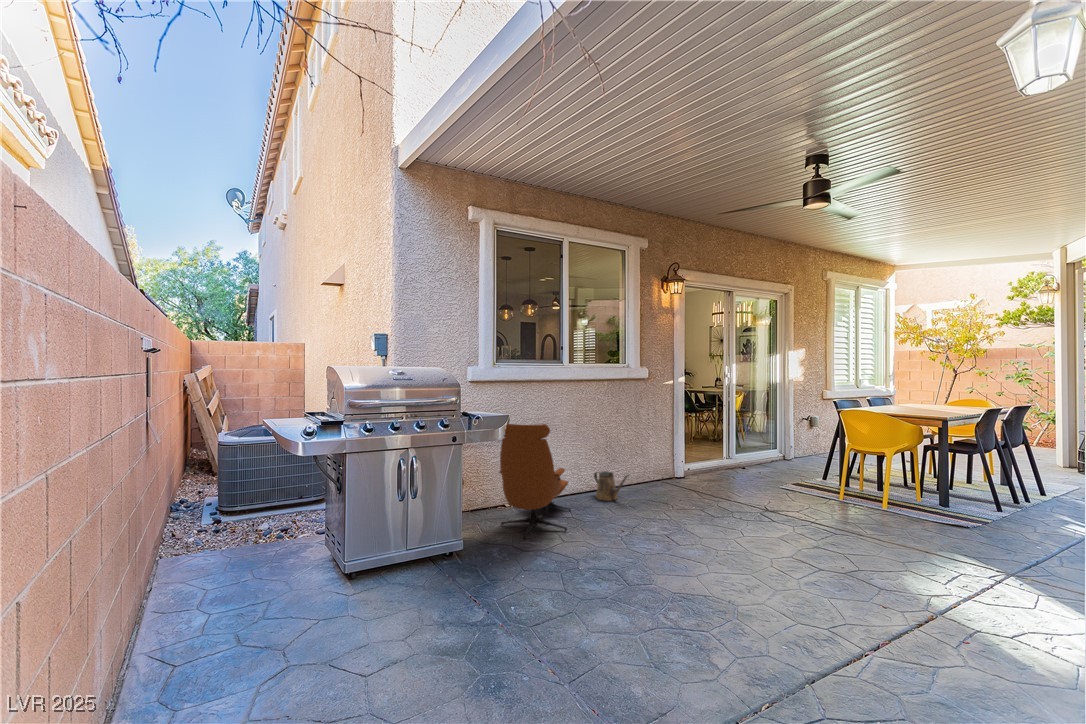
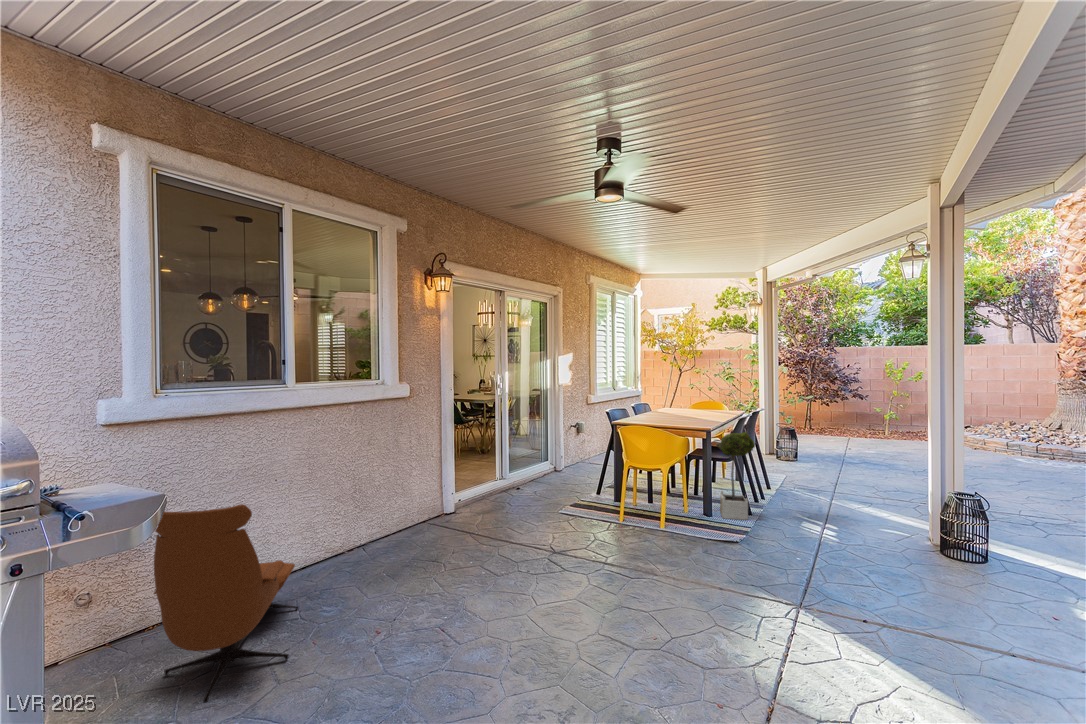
potted tree: none [957,423,1007,516] -> present [716,432,755,520]
watering can: present [594,471,629,501] -> none [337,533,388,576]

